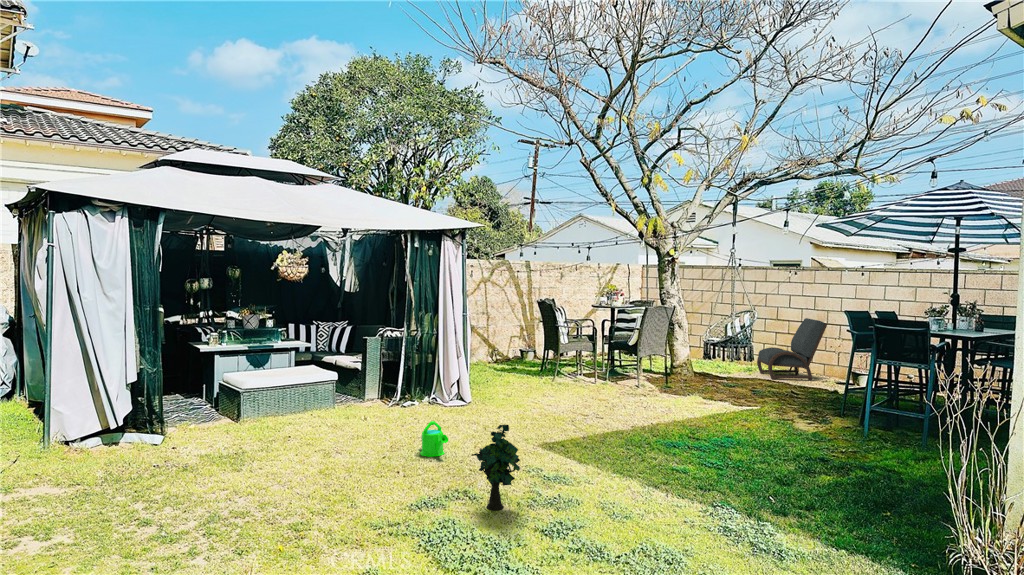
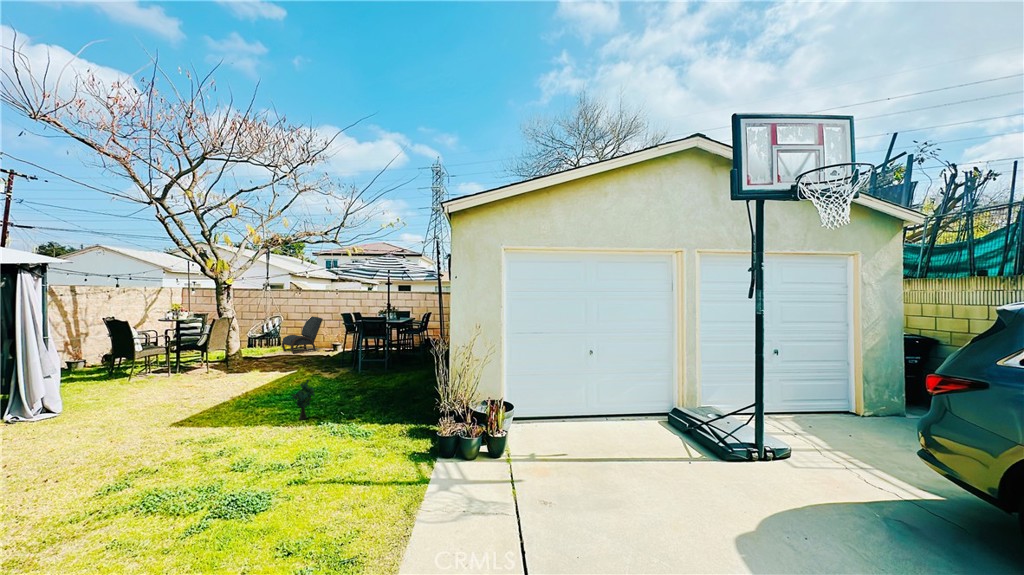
watering can: present [420,421,448,457] -> none [64,429,104,458]
decorative plant: present [472,425,520,510] -> present [291,379,315,420]

